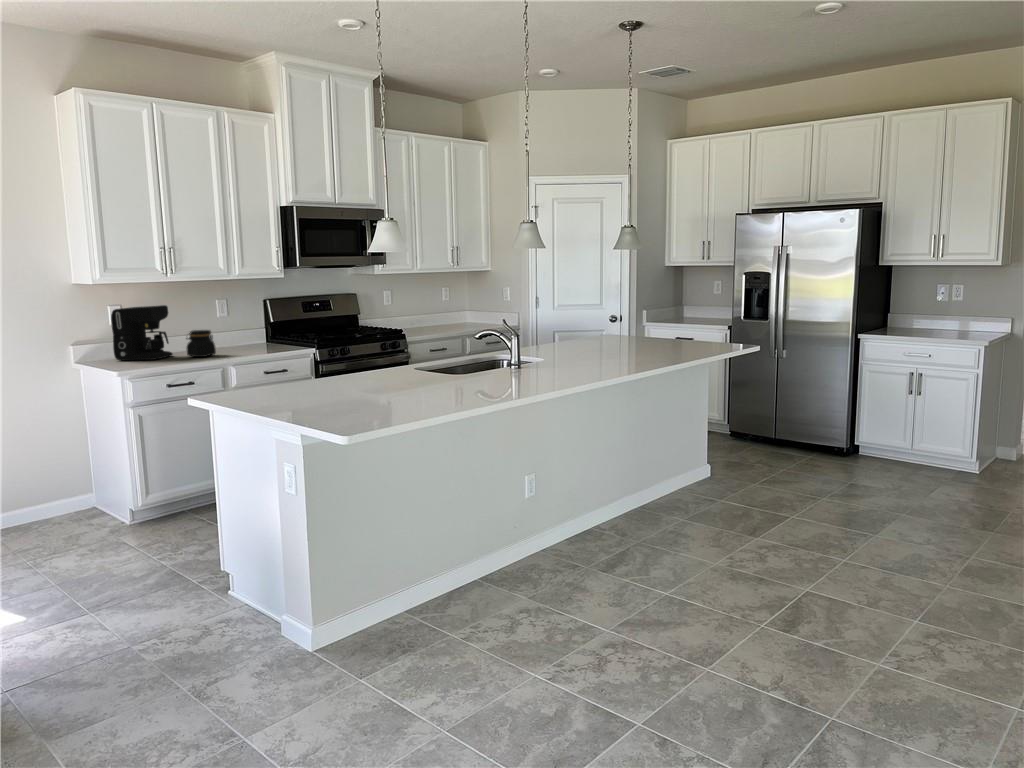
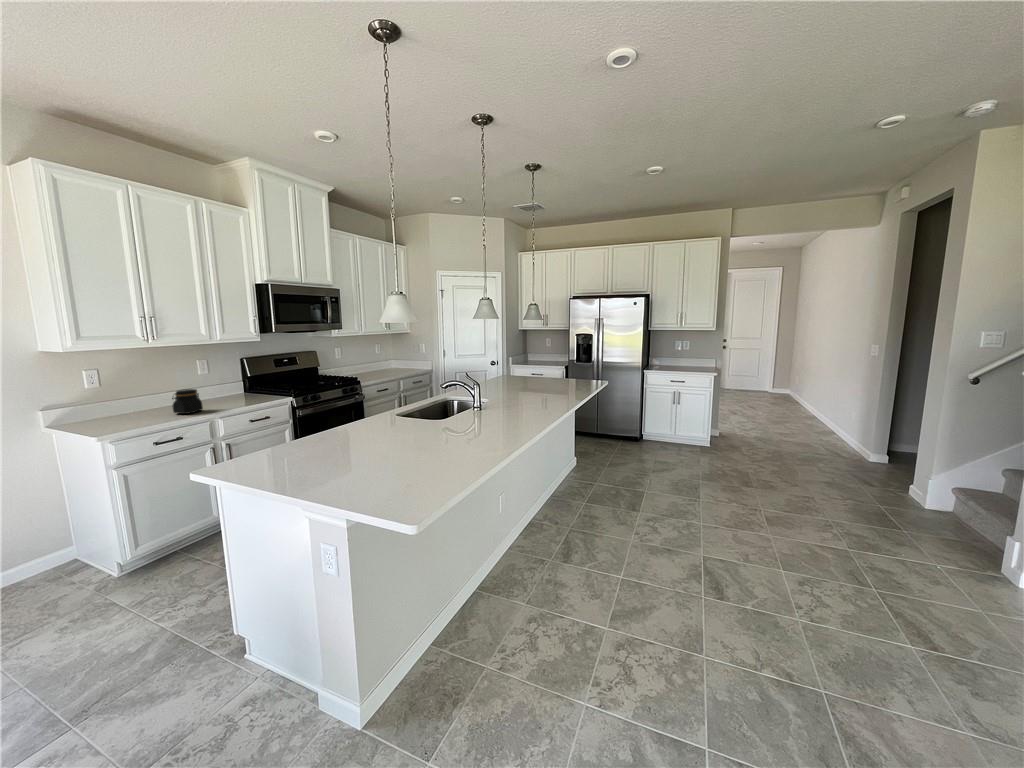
coffee maker: present [111,305,172,360] -> none [86,369,157,422]

